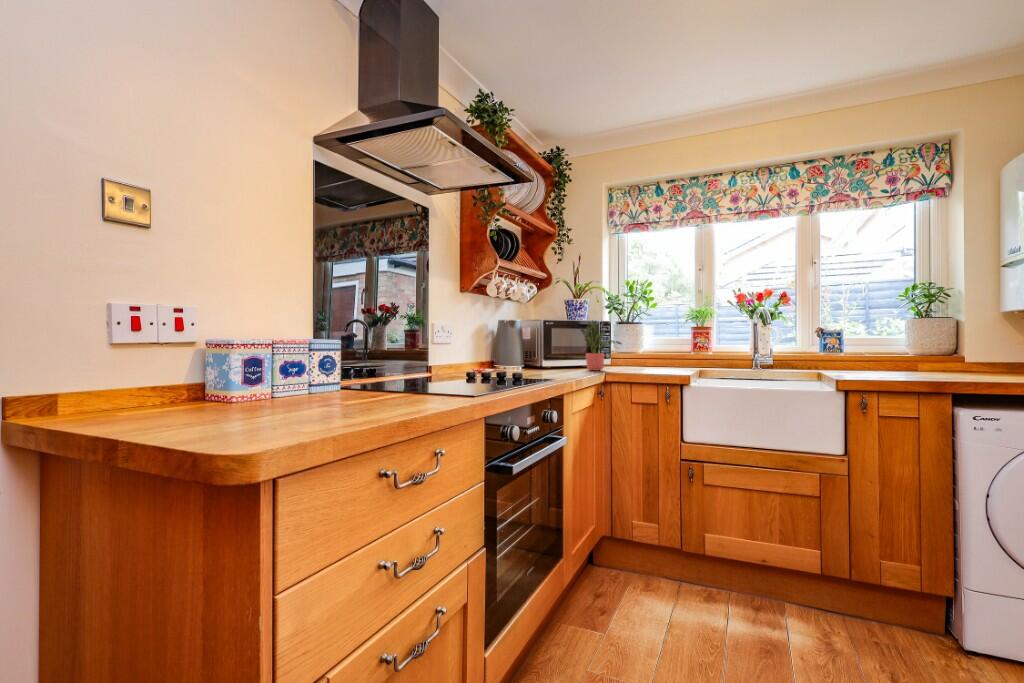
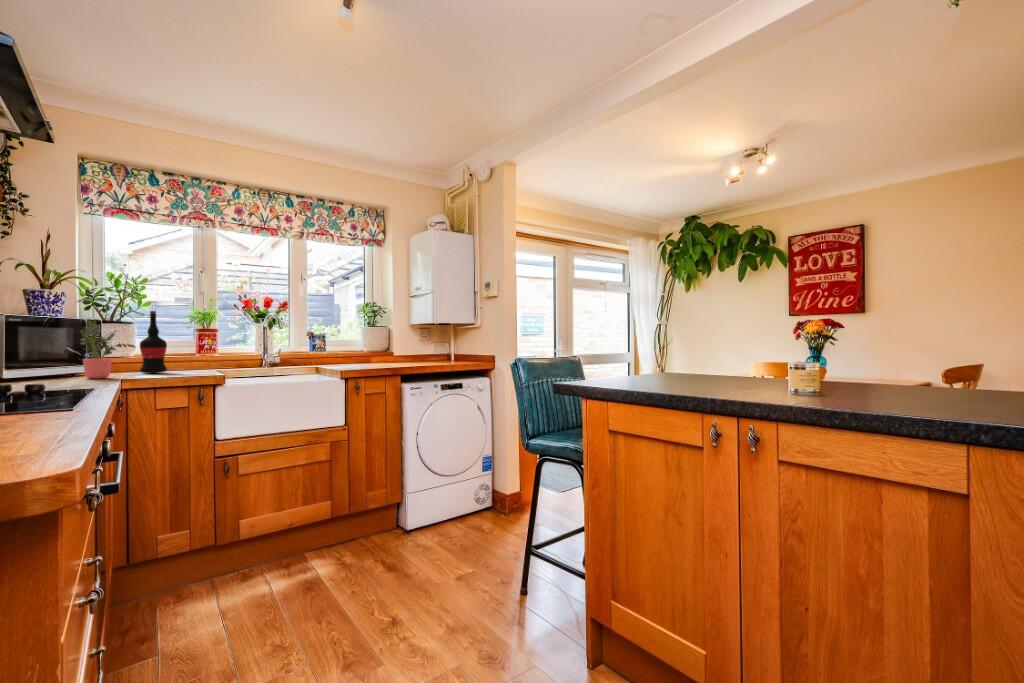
wine bottle: none [633,311,654,369] -> present [140,311,167,373]

